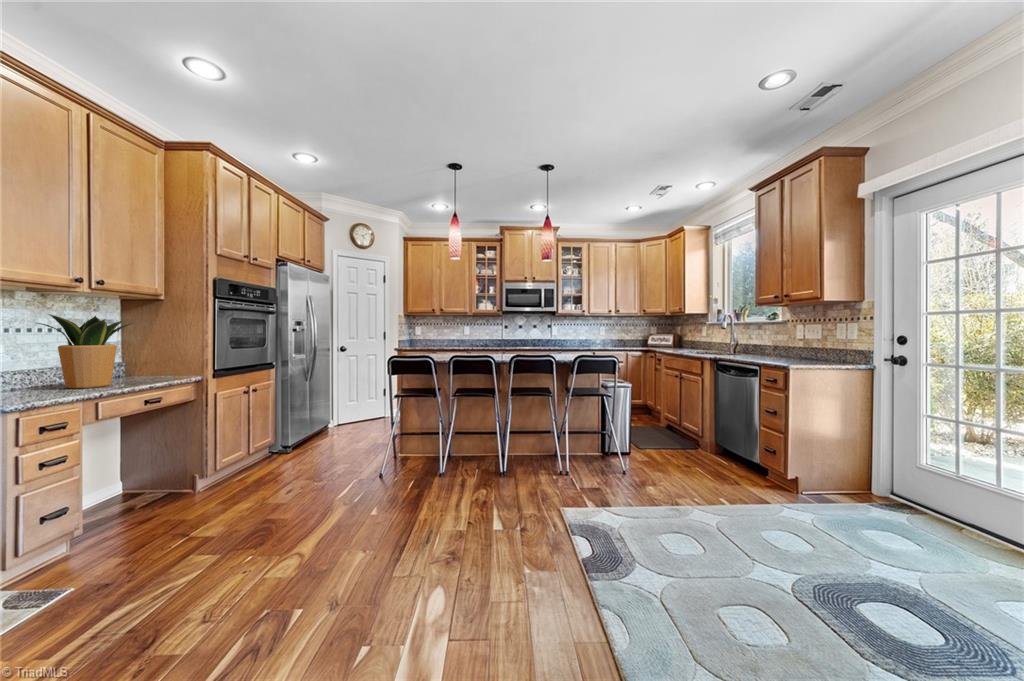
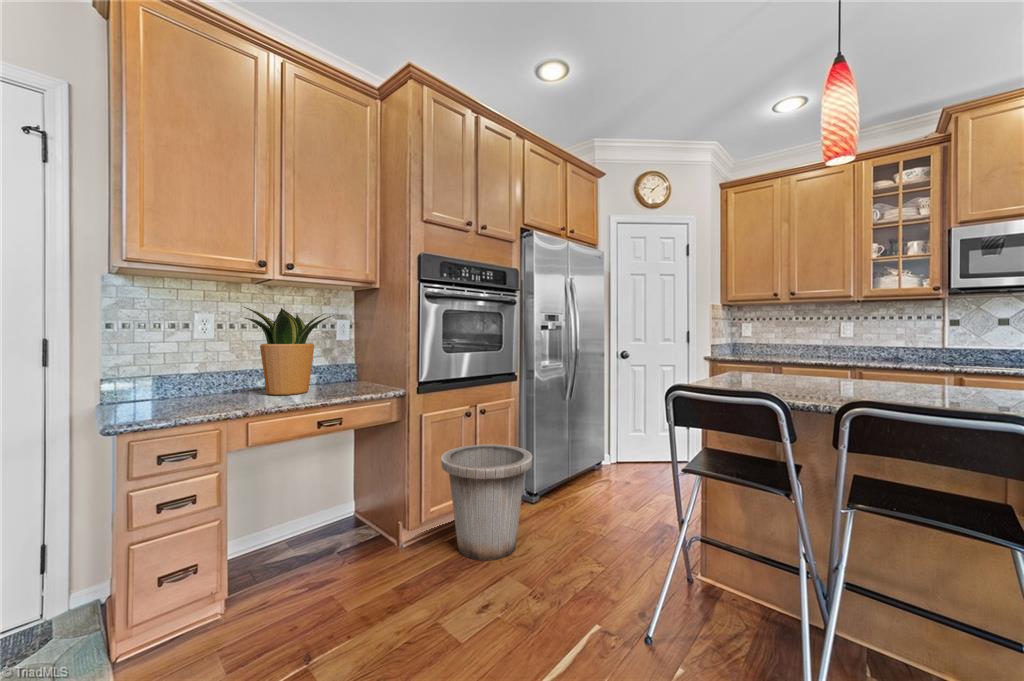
trash can: none [237,412,307,485] -> present [441,445,532,561]

